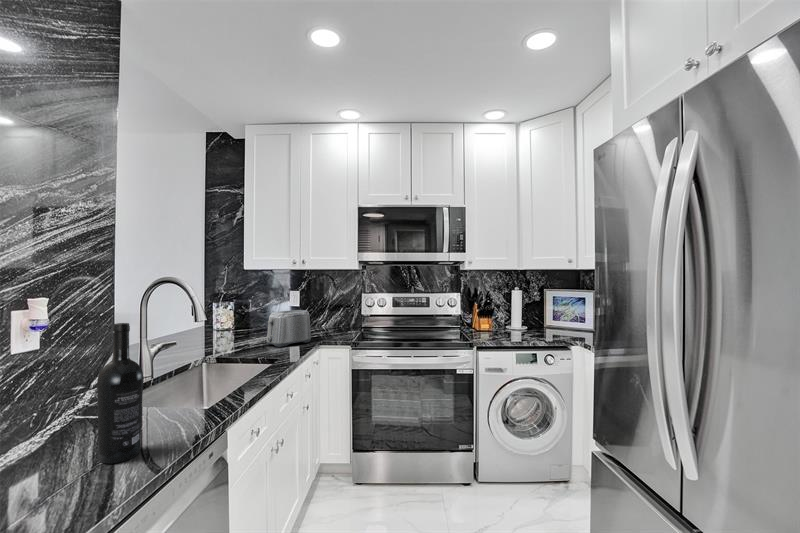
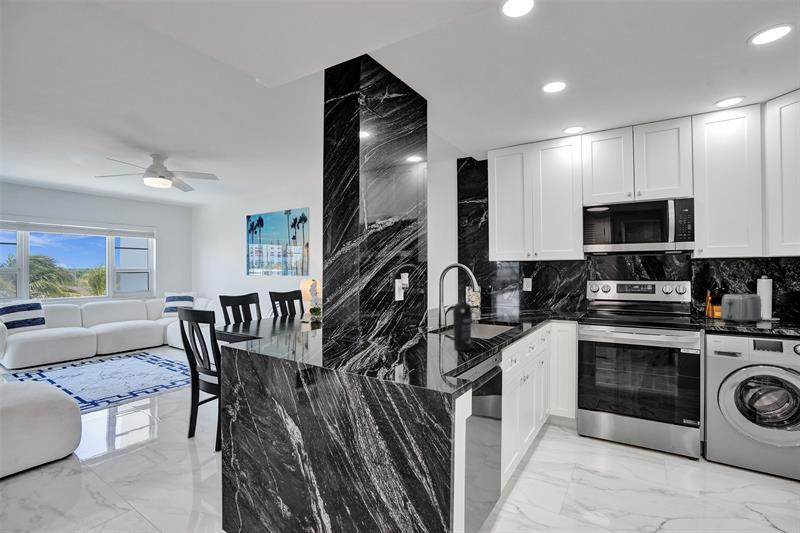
toaster: present [267,310,311,347] -> present [720,294,763,323]

